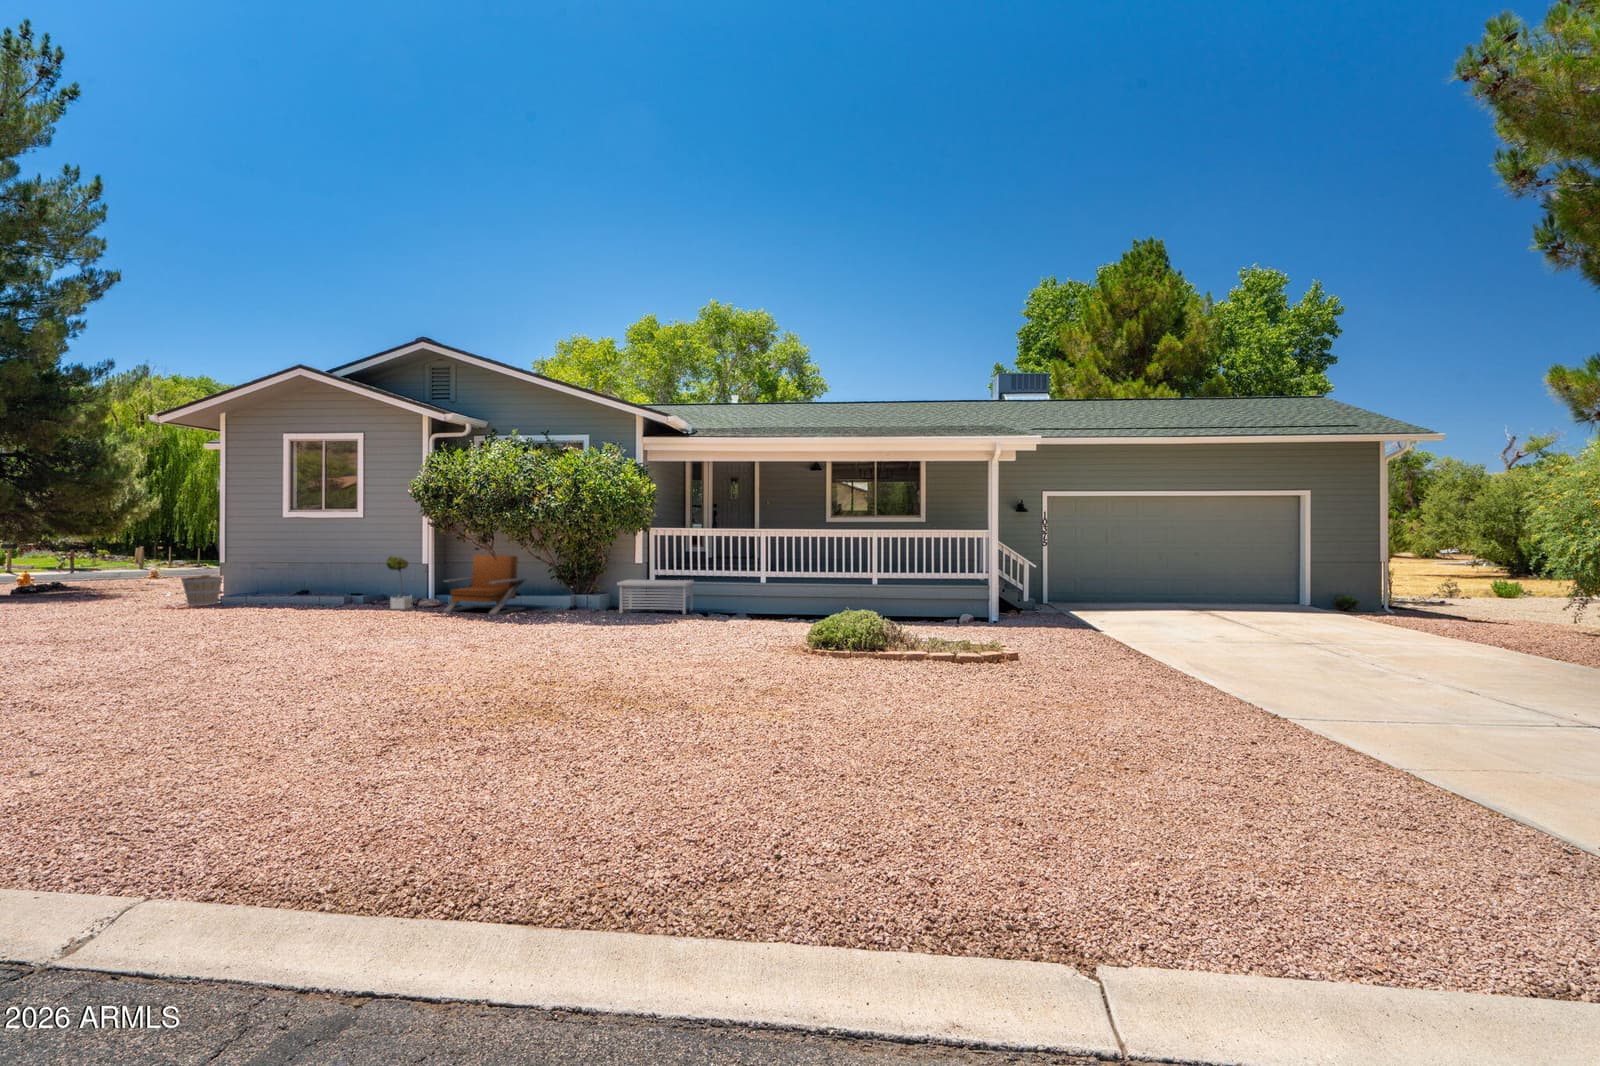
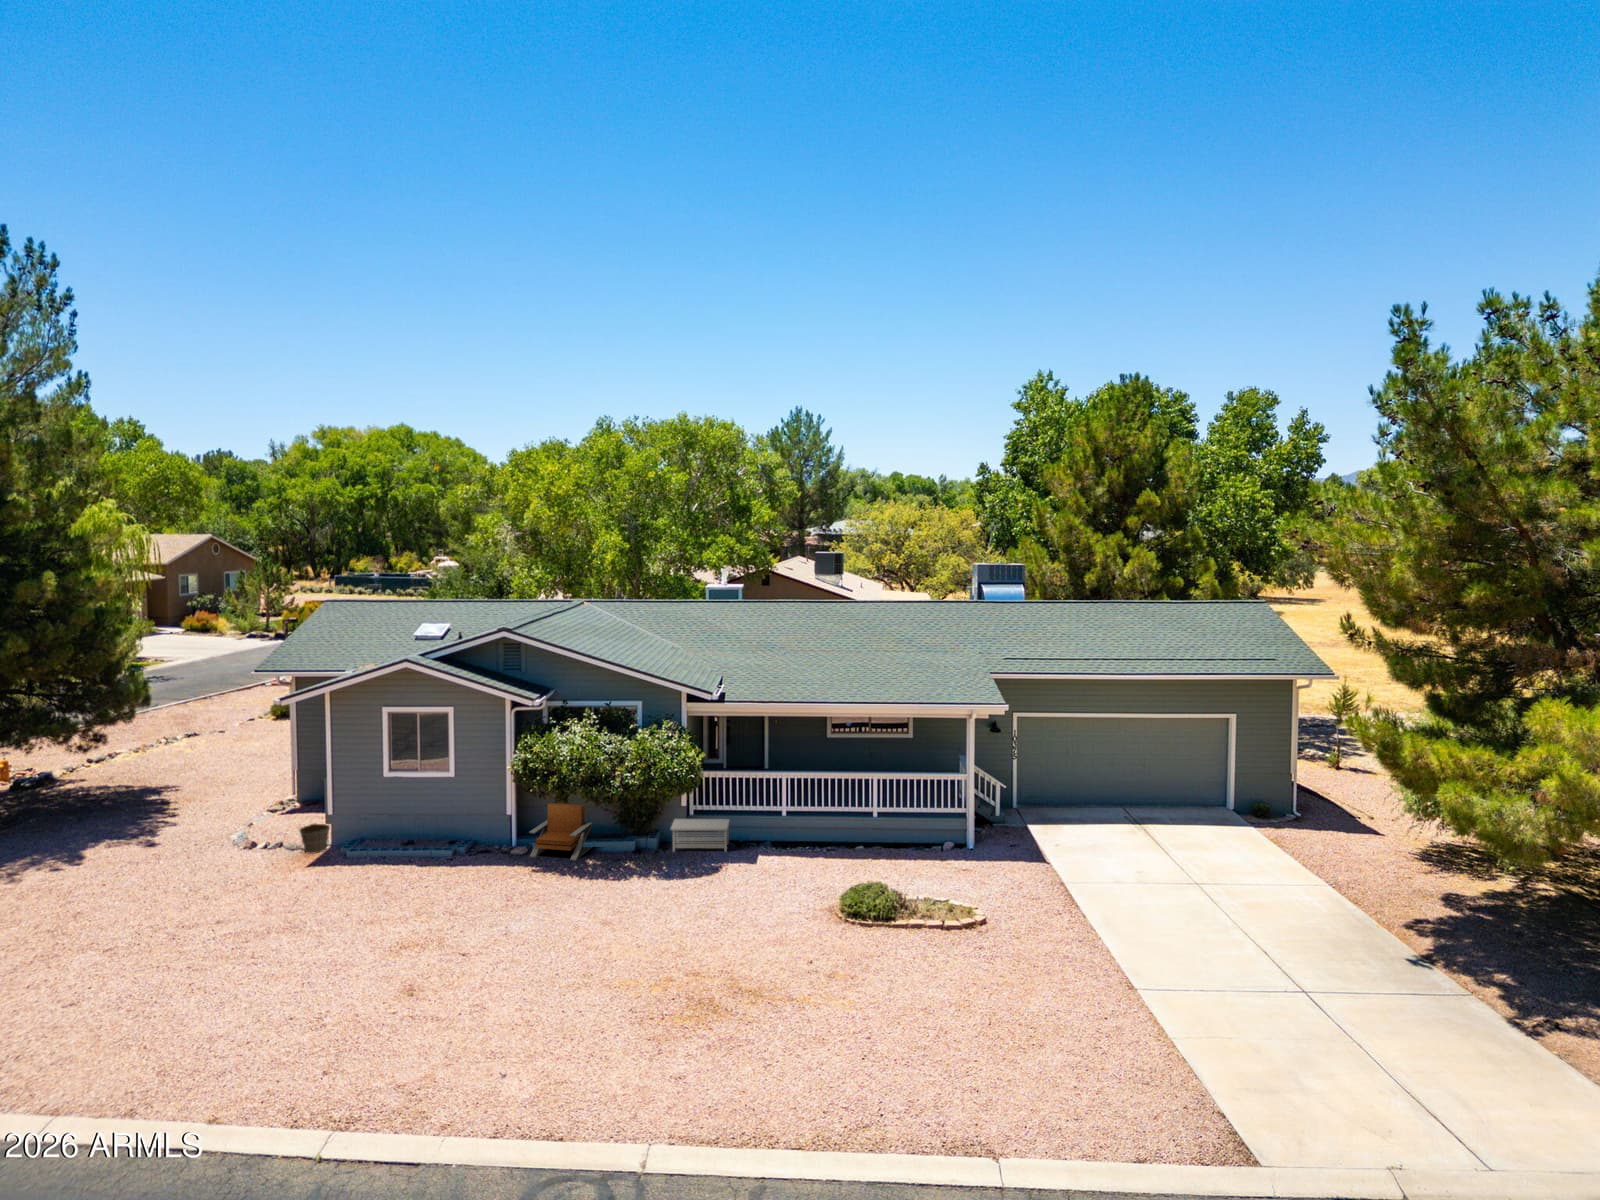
potted tree: present [386,556,413,609] -> none [476,809,497,853]

